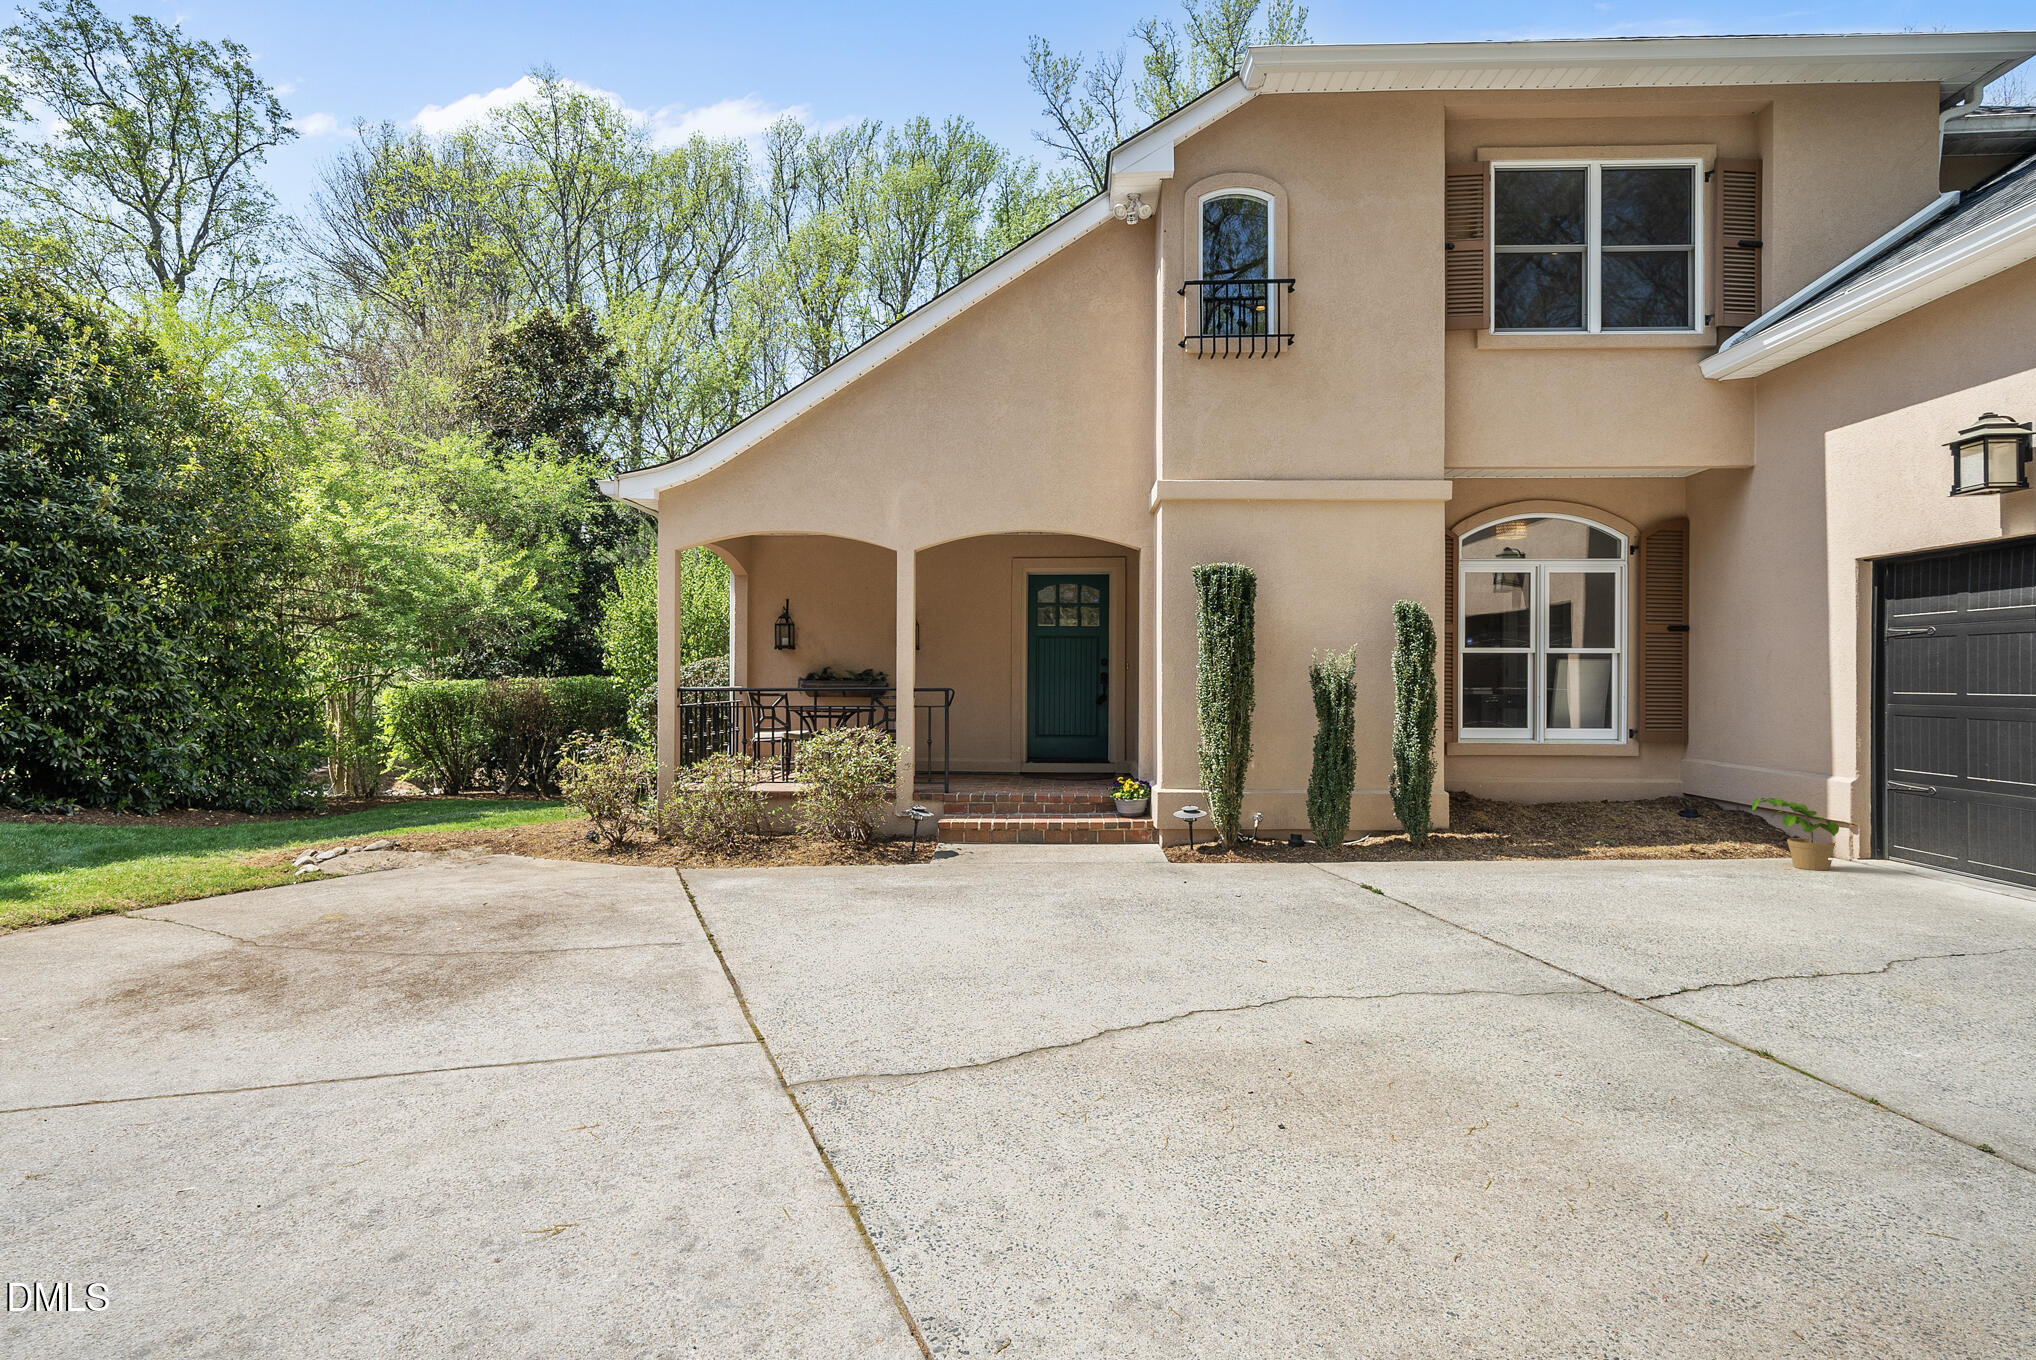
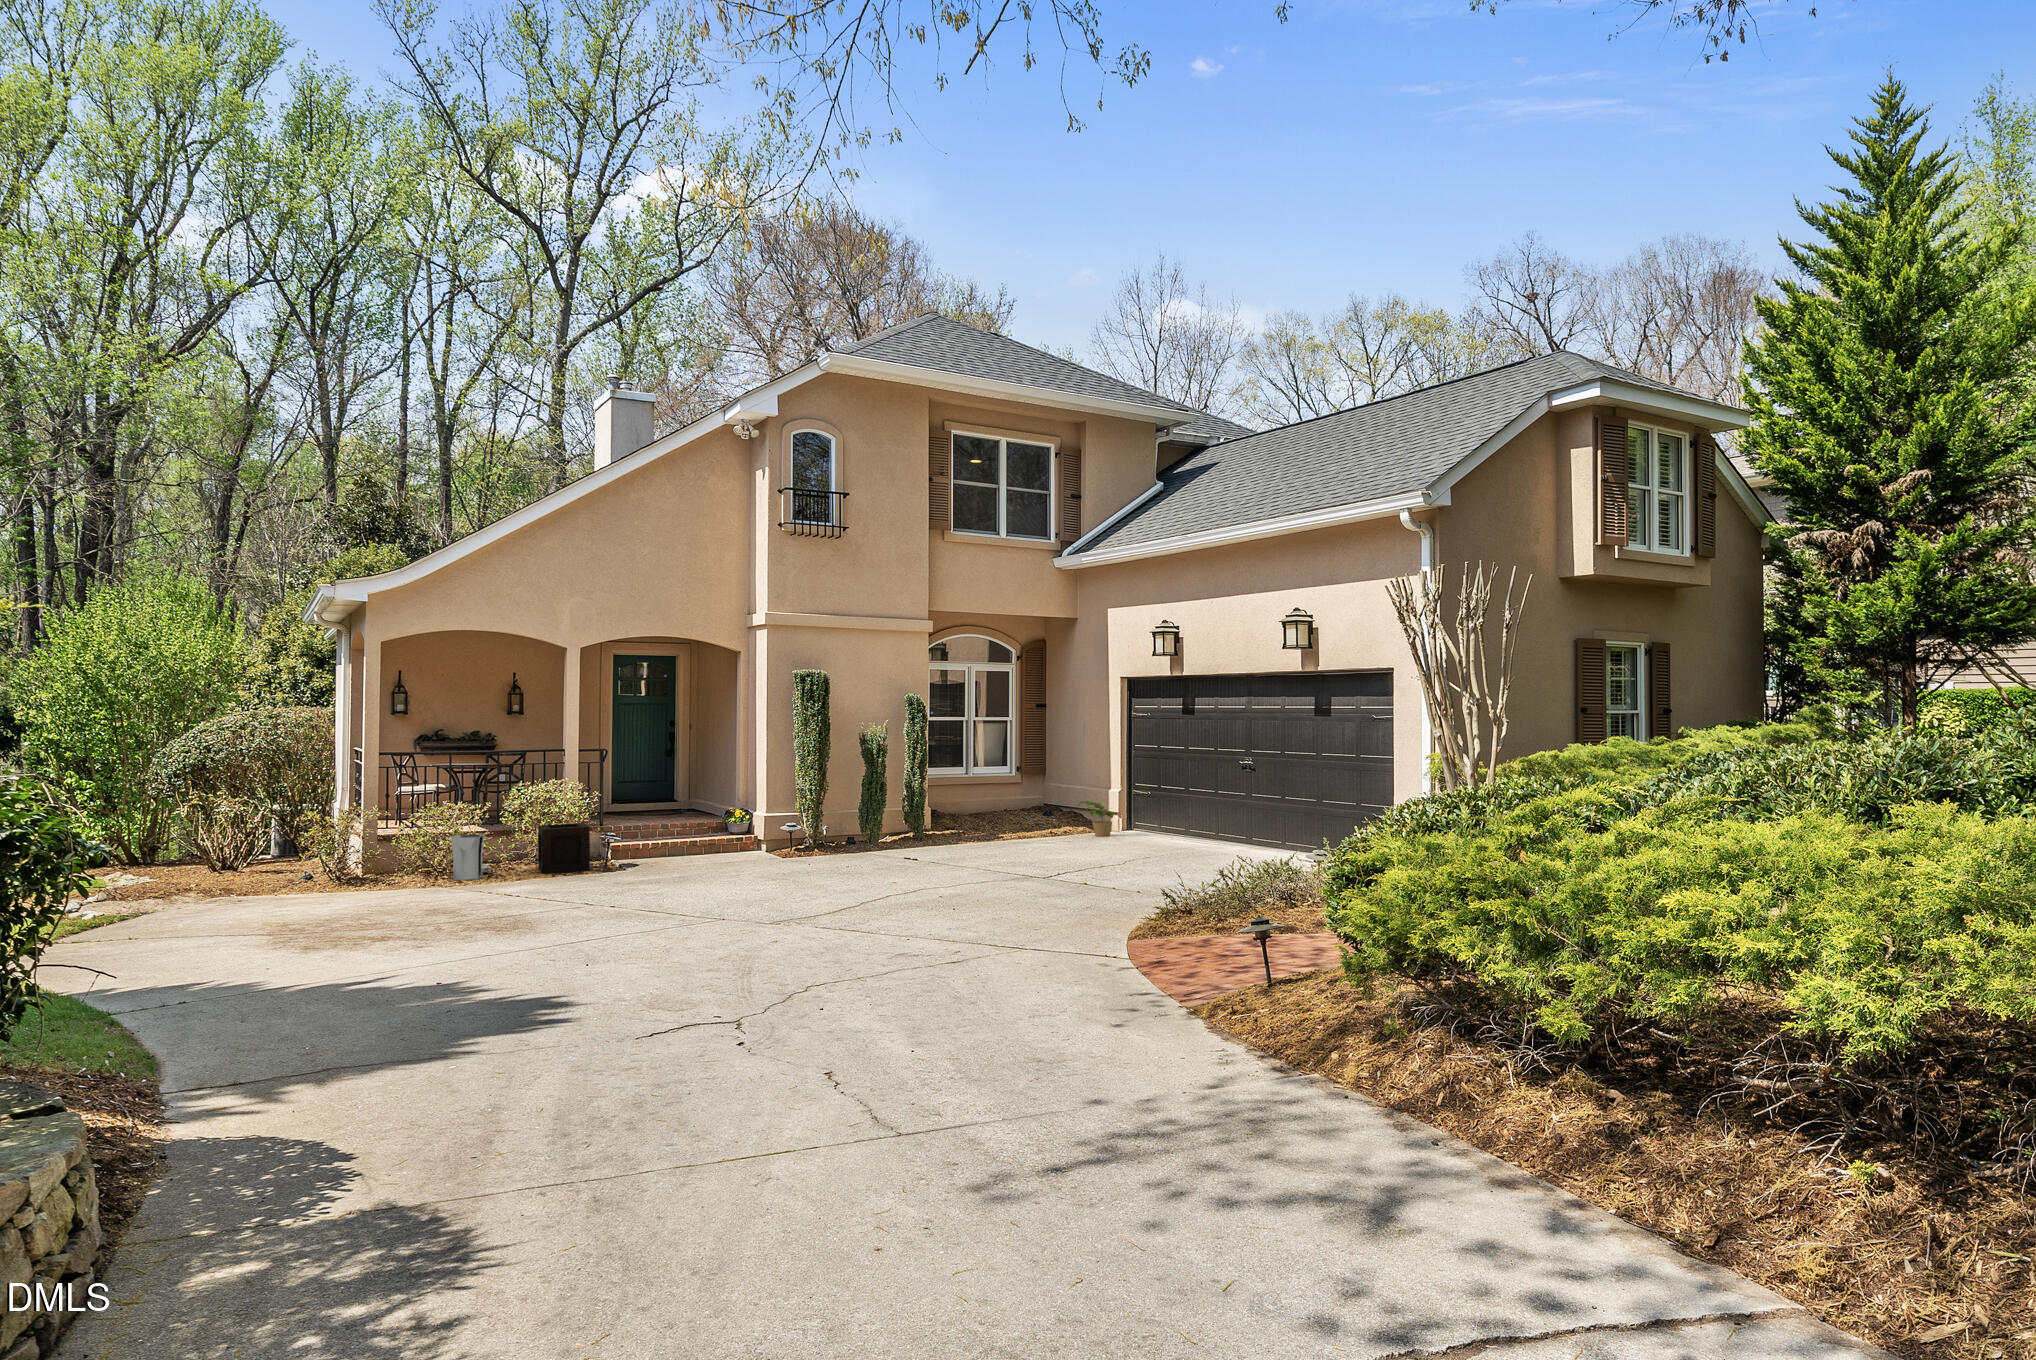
wooden crate: none [833,786,909,853] -> present [538,823,590,874]
trash can: none [728,793,792,853] -> present [451,834,491,880]

